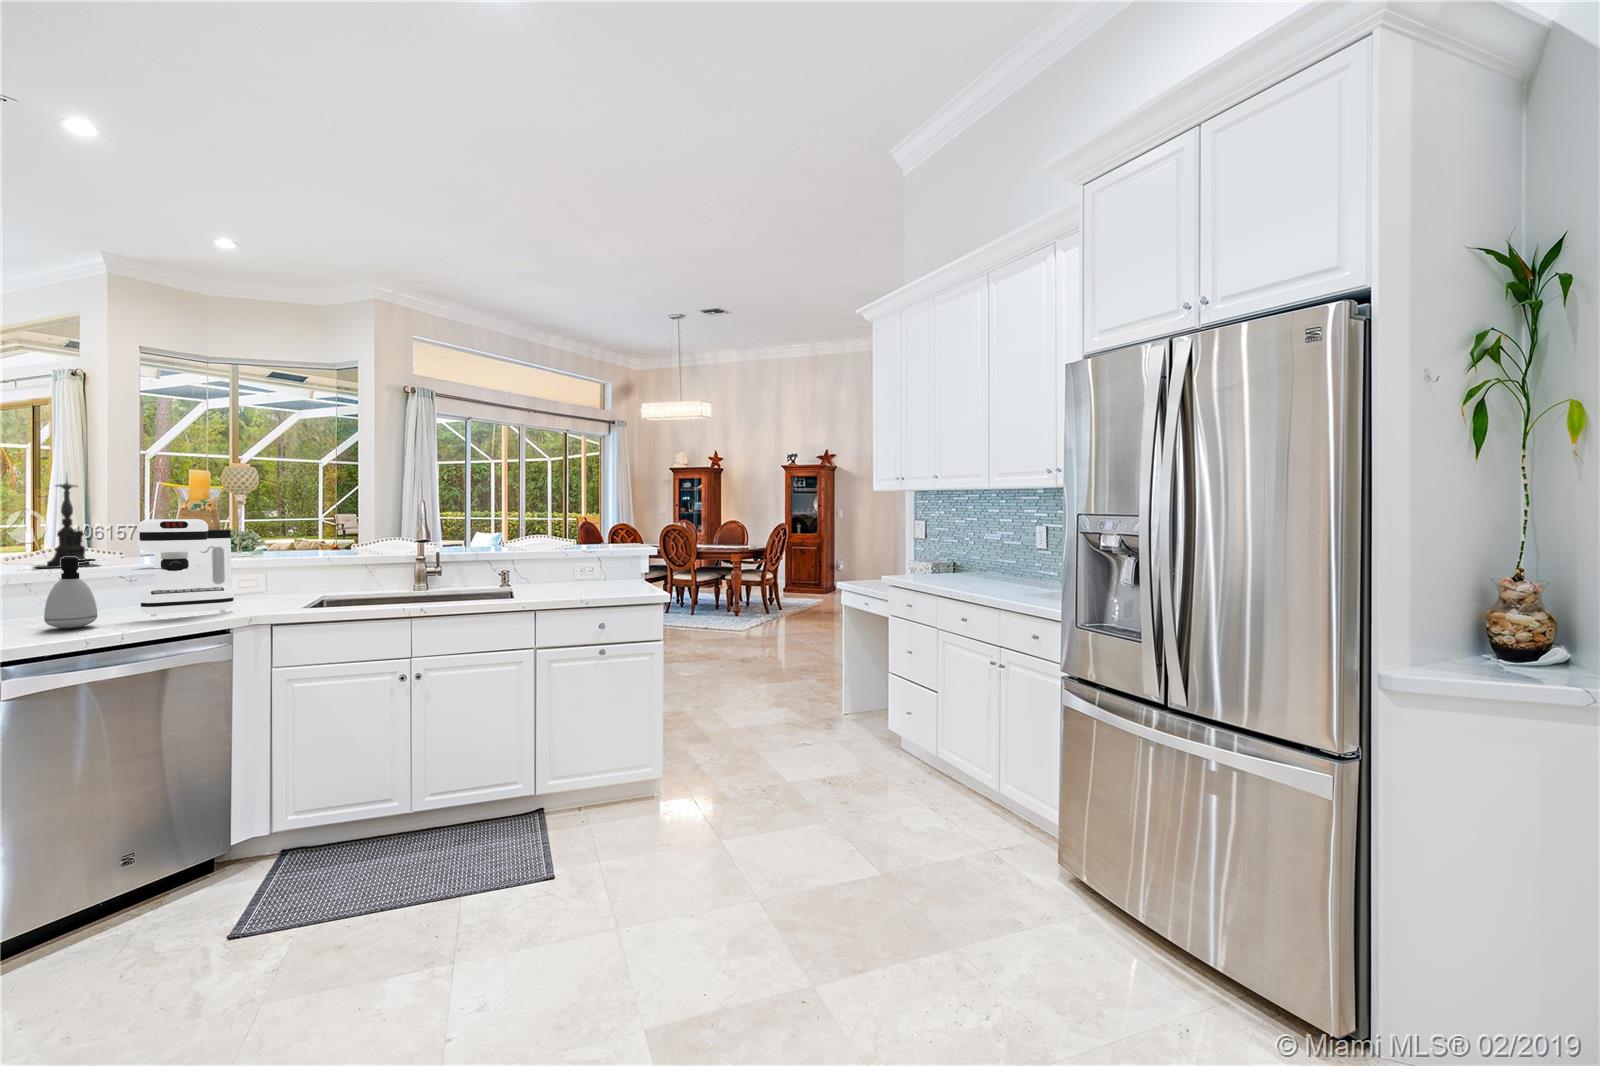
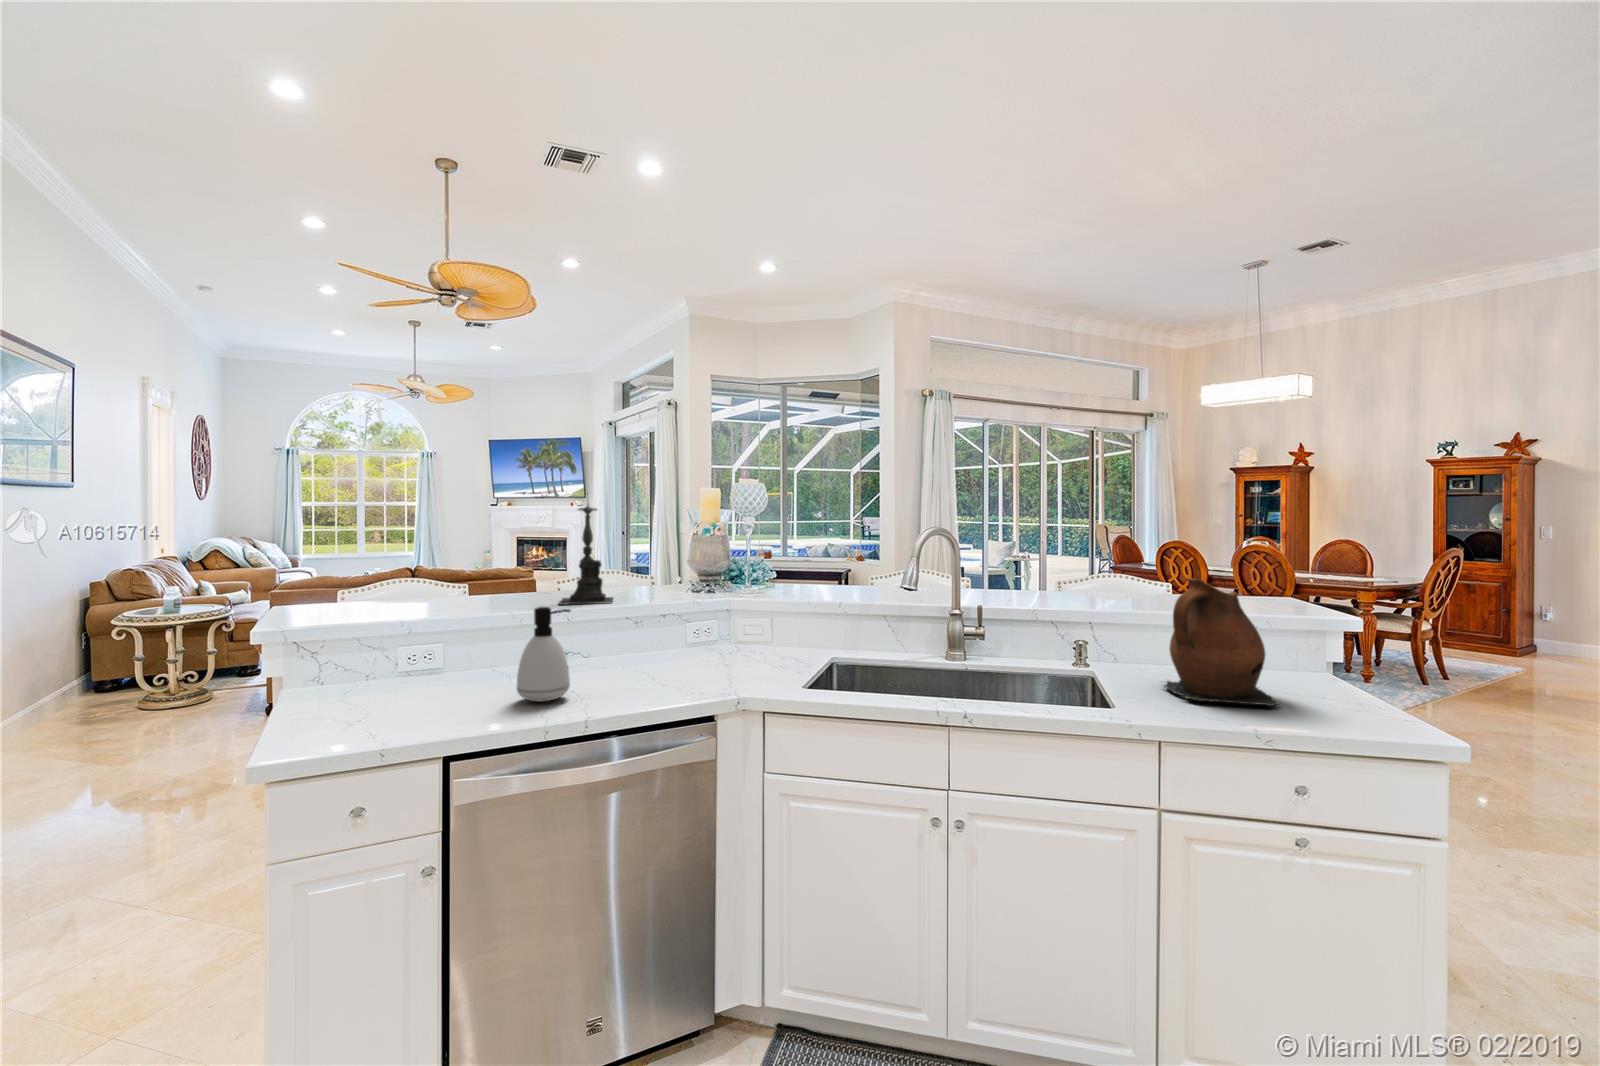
coffee maker: present [138,519,234,616] -> none [623,552,726,684]
ceramic pitcher: none [546,528,601,593] -> present [1165,578,1279,707]

